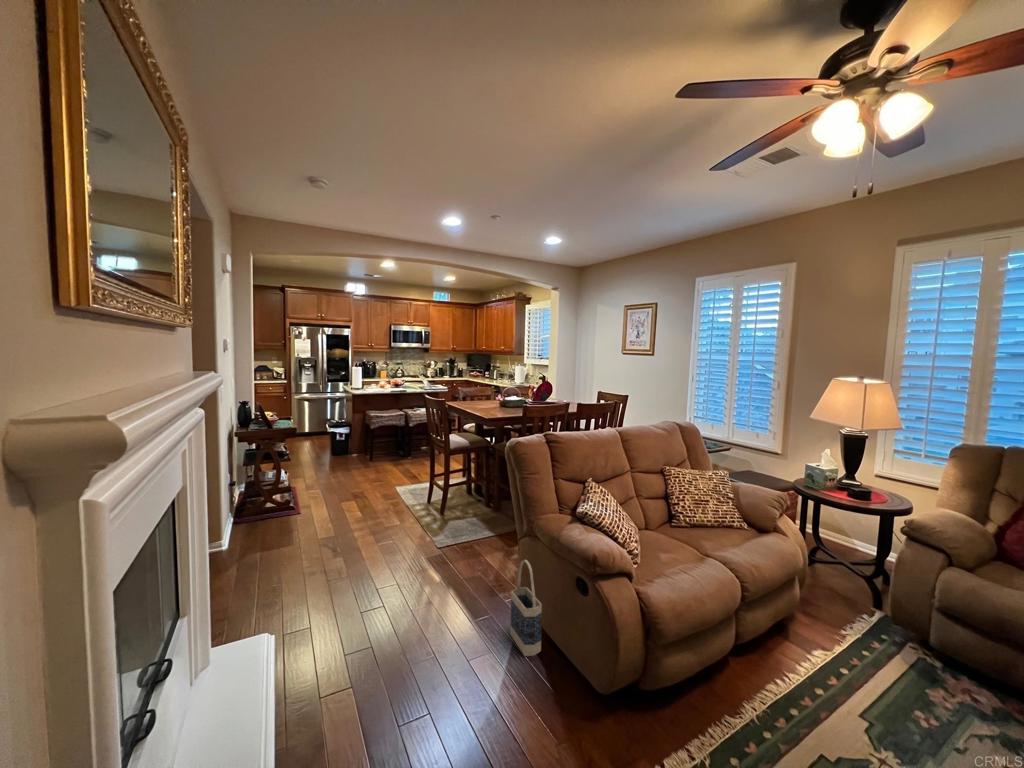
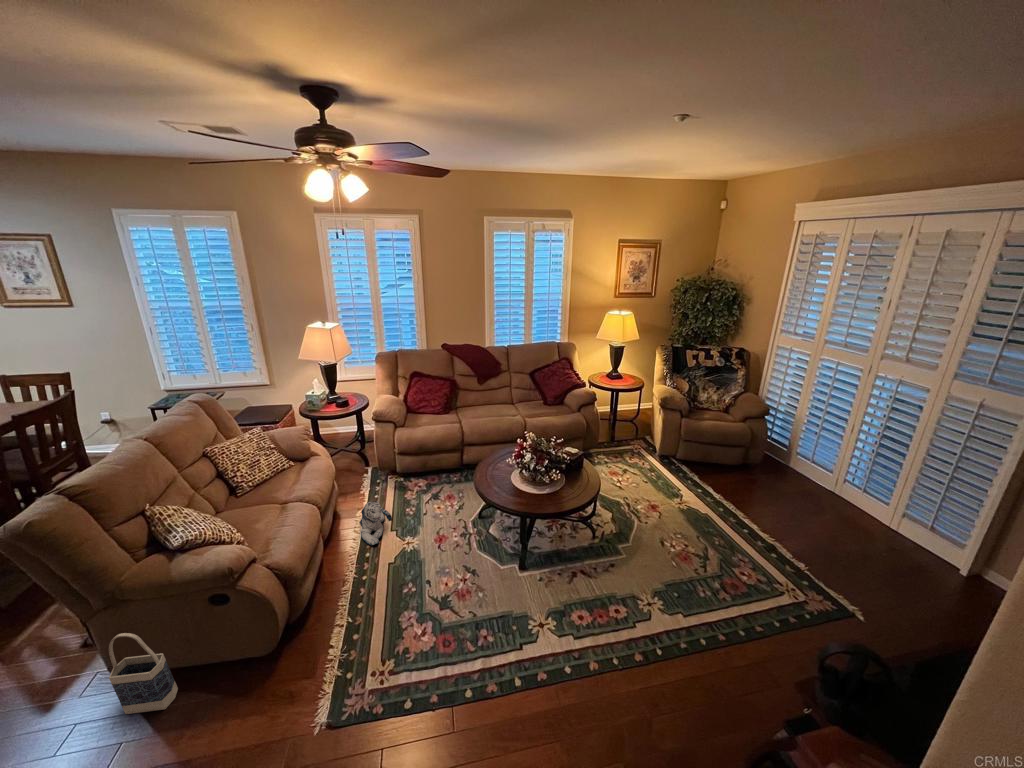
plush toy: none [799,635,874,712] -> present [359,501,392,545]

